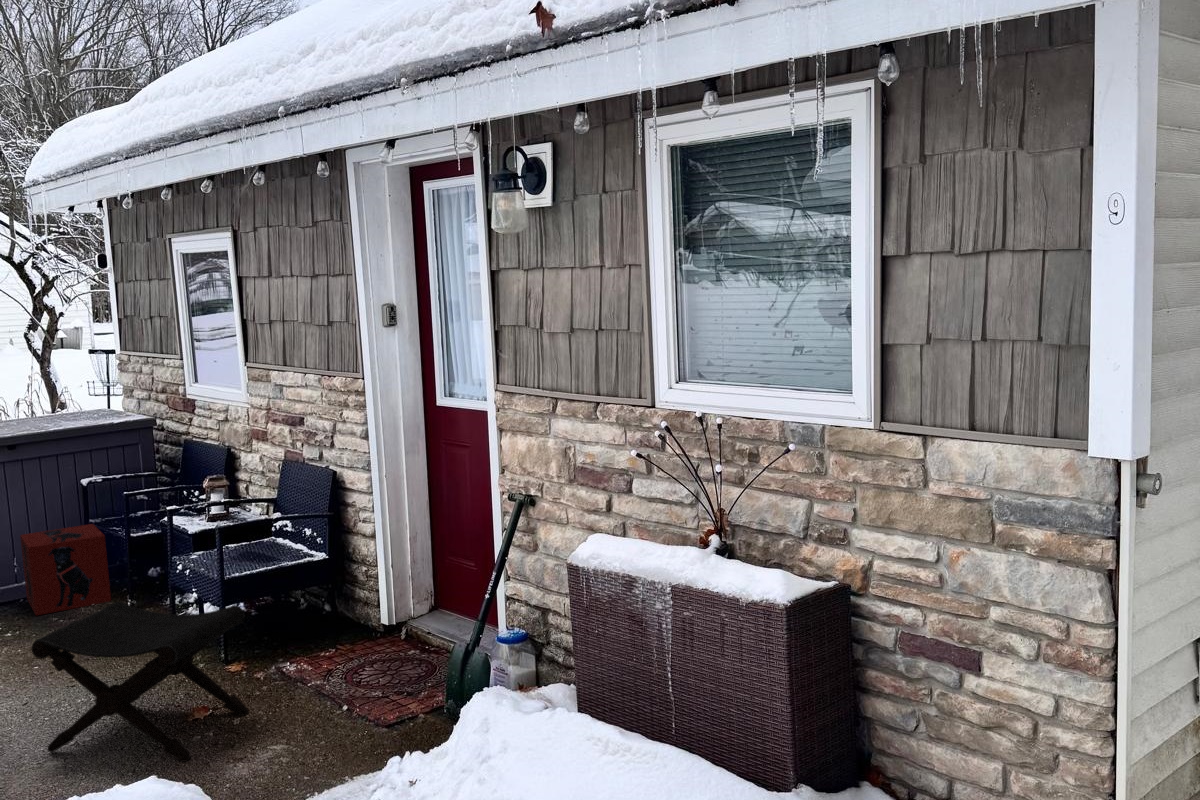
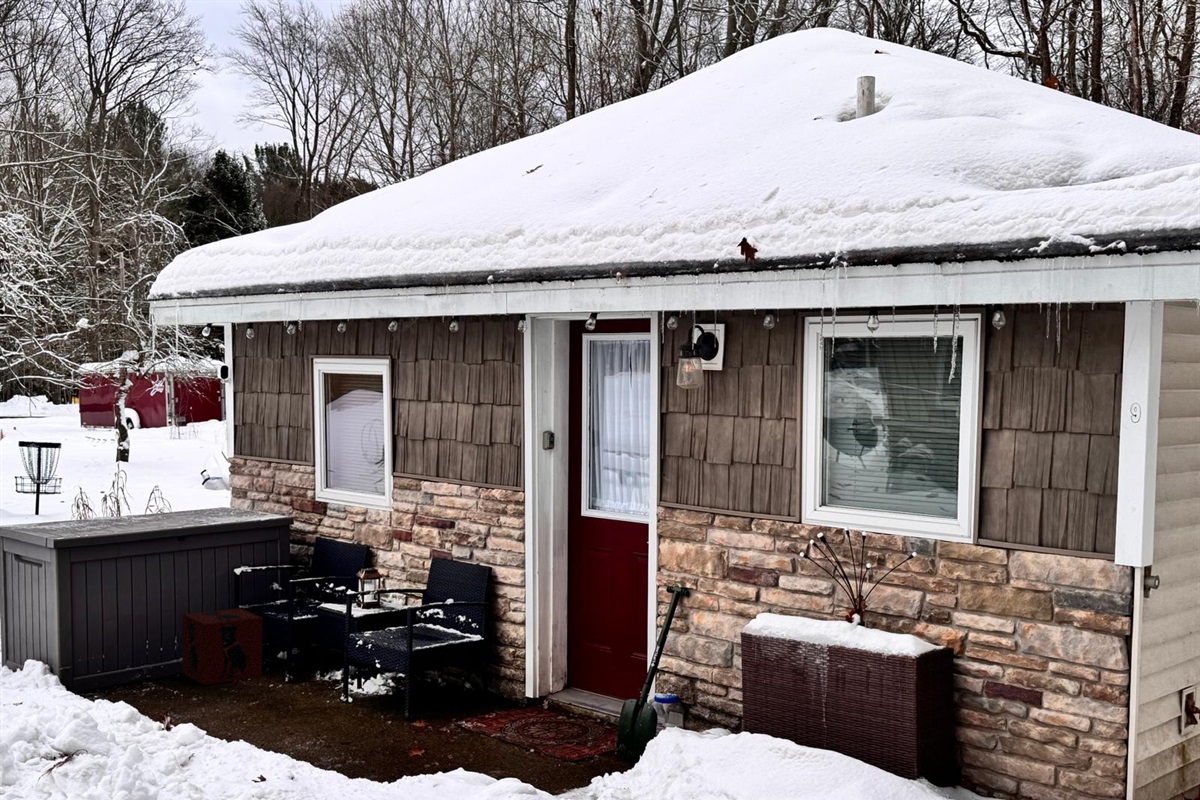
footstool: present [31,602,249,762] -> none [308,661,456,782]

